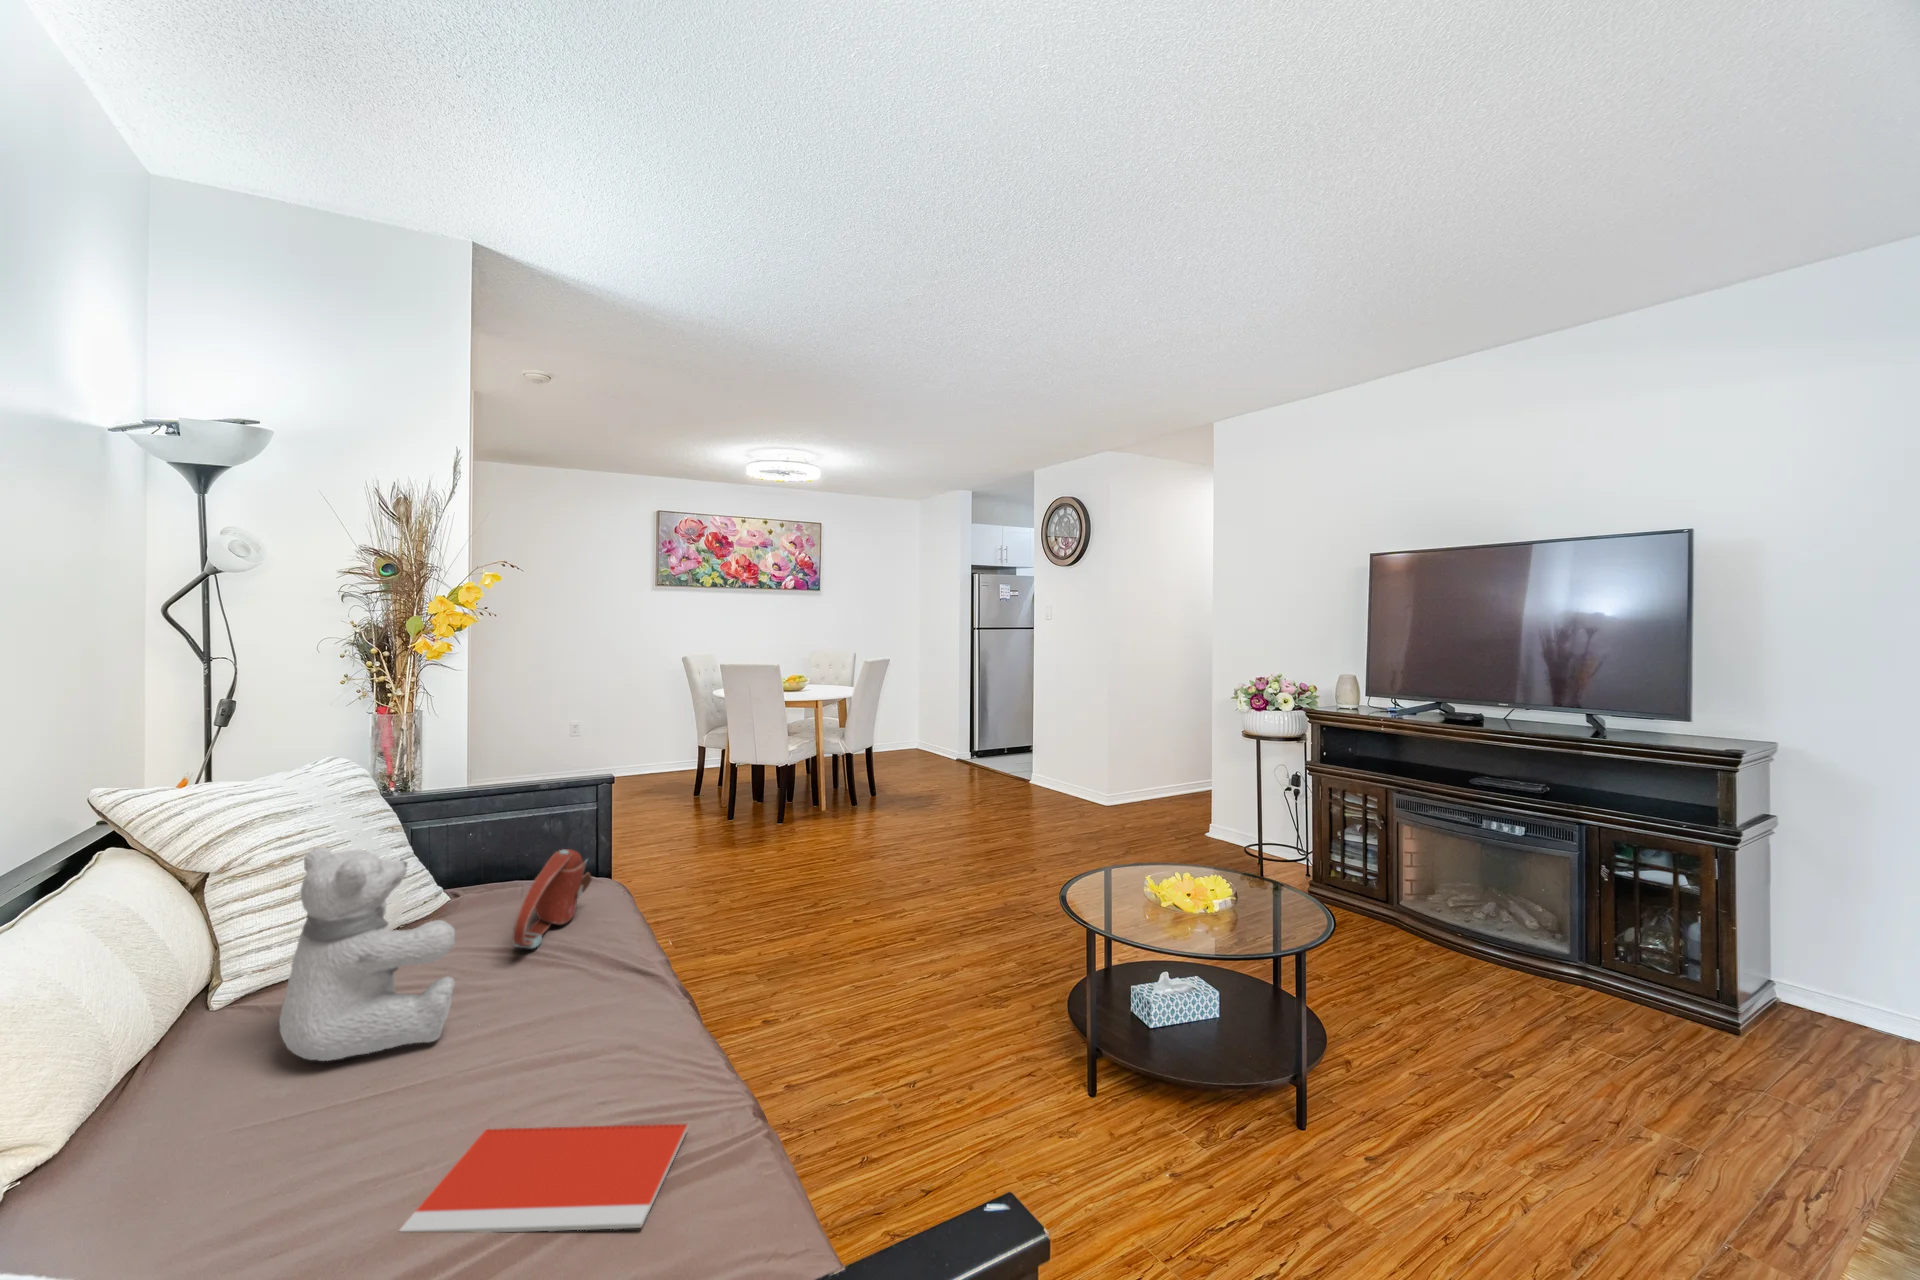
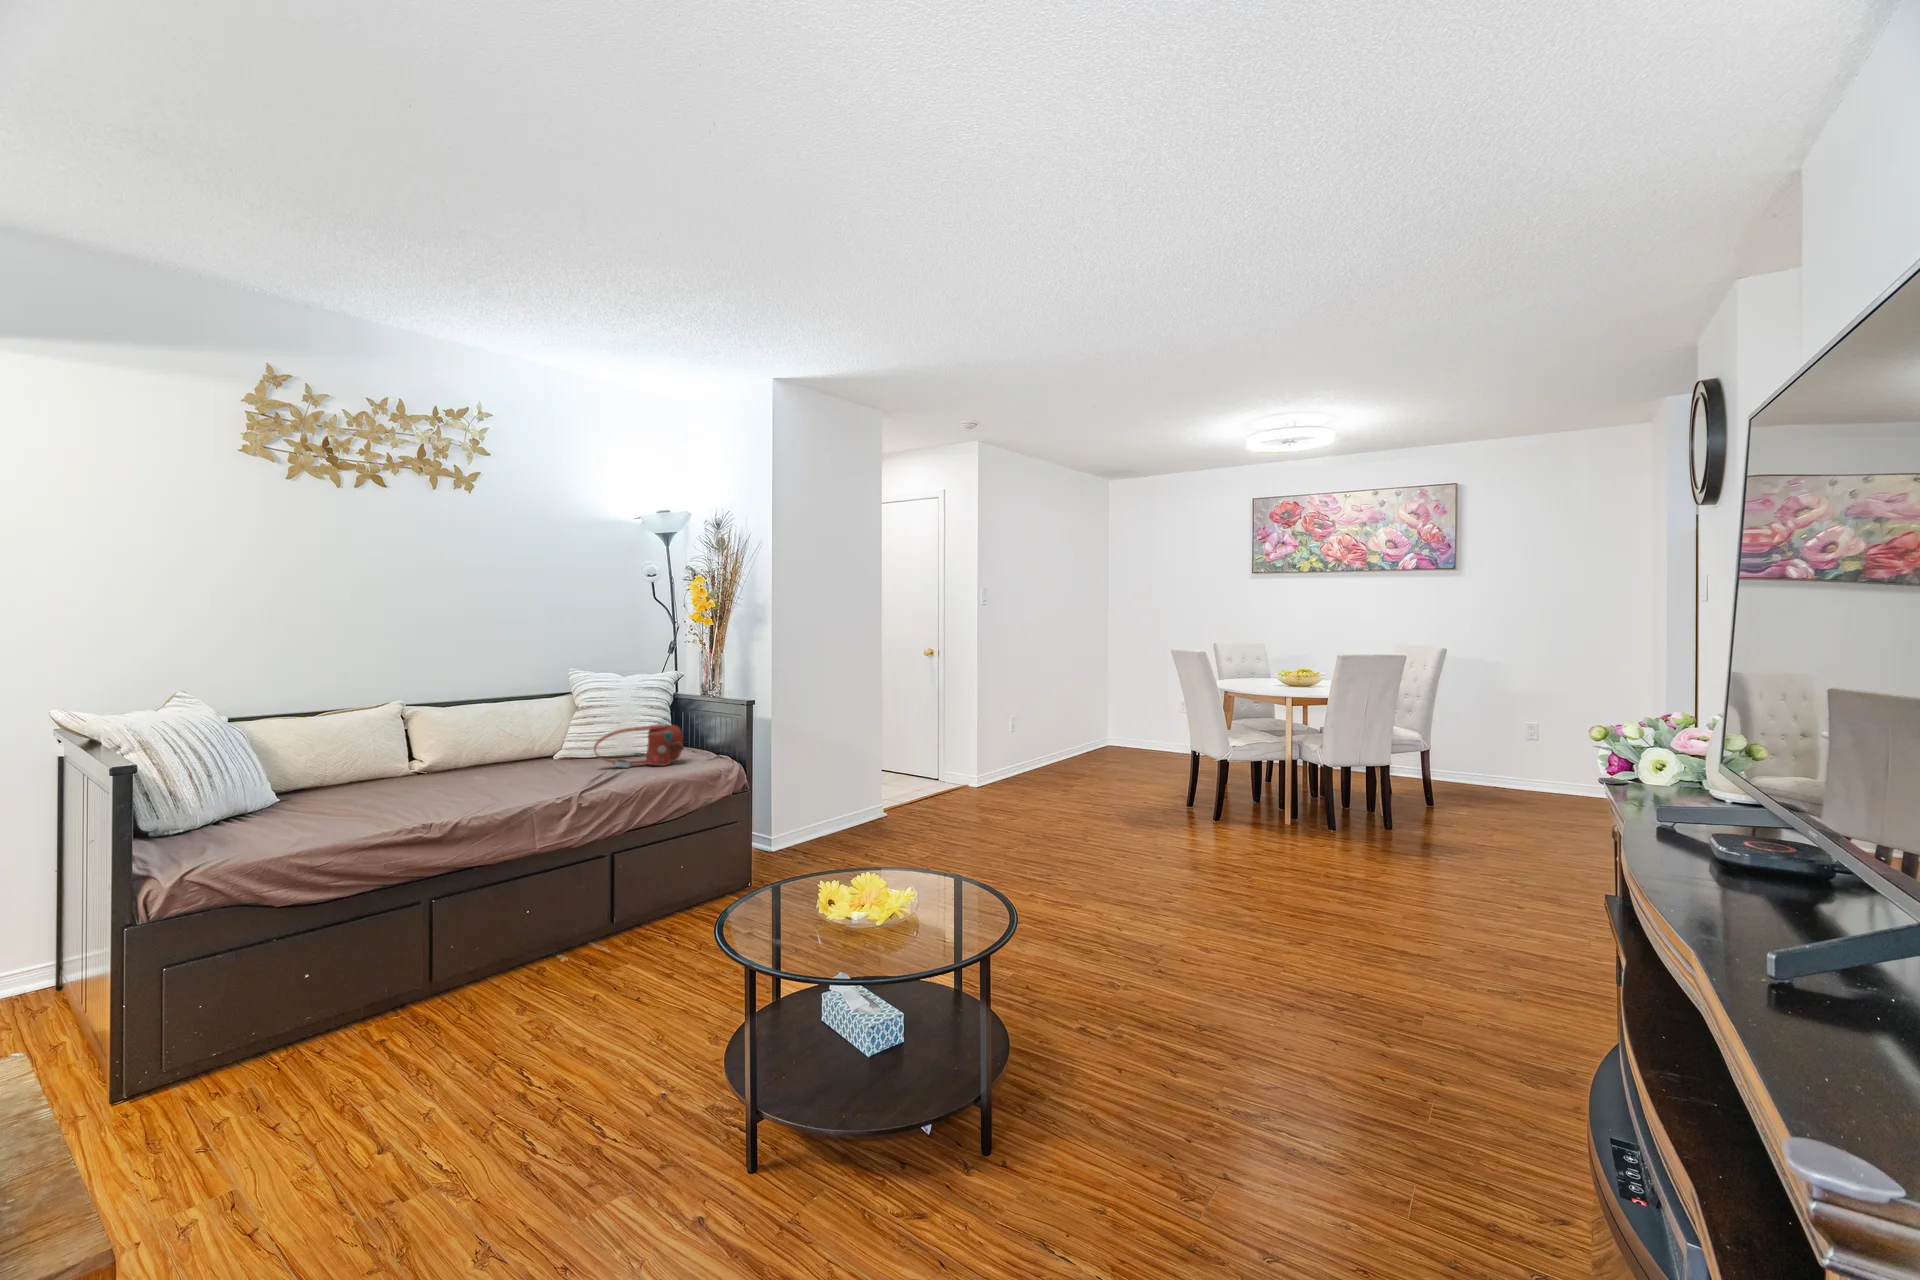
teddy bear: present [279,847,455,1061] -> none [487,681,558,774]
notebook: present [399,1124,689,1233] -> none [356,793,439,818]

